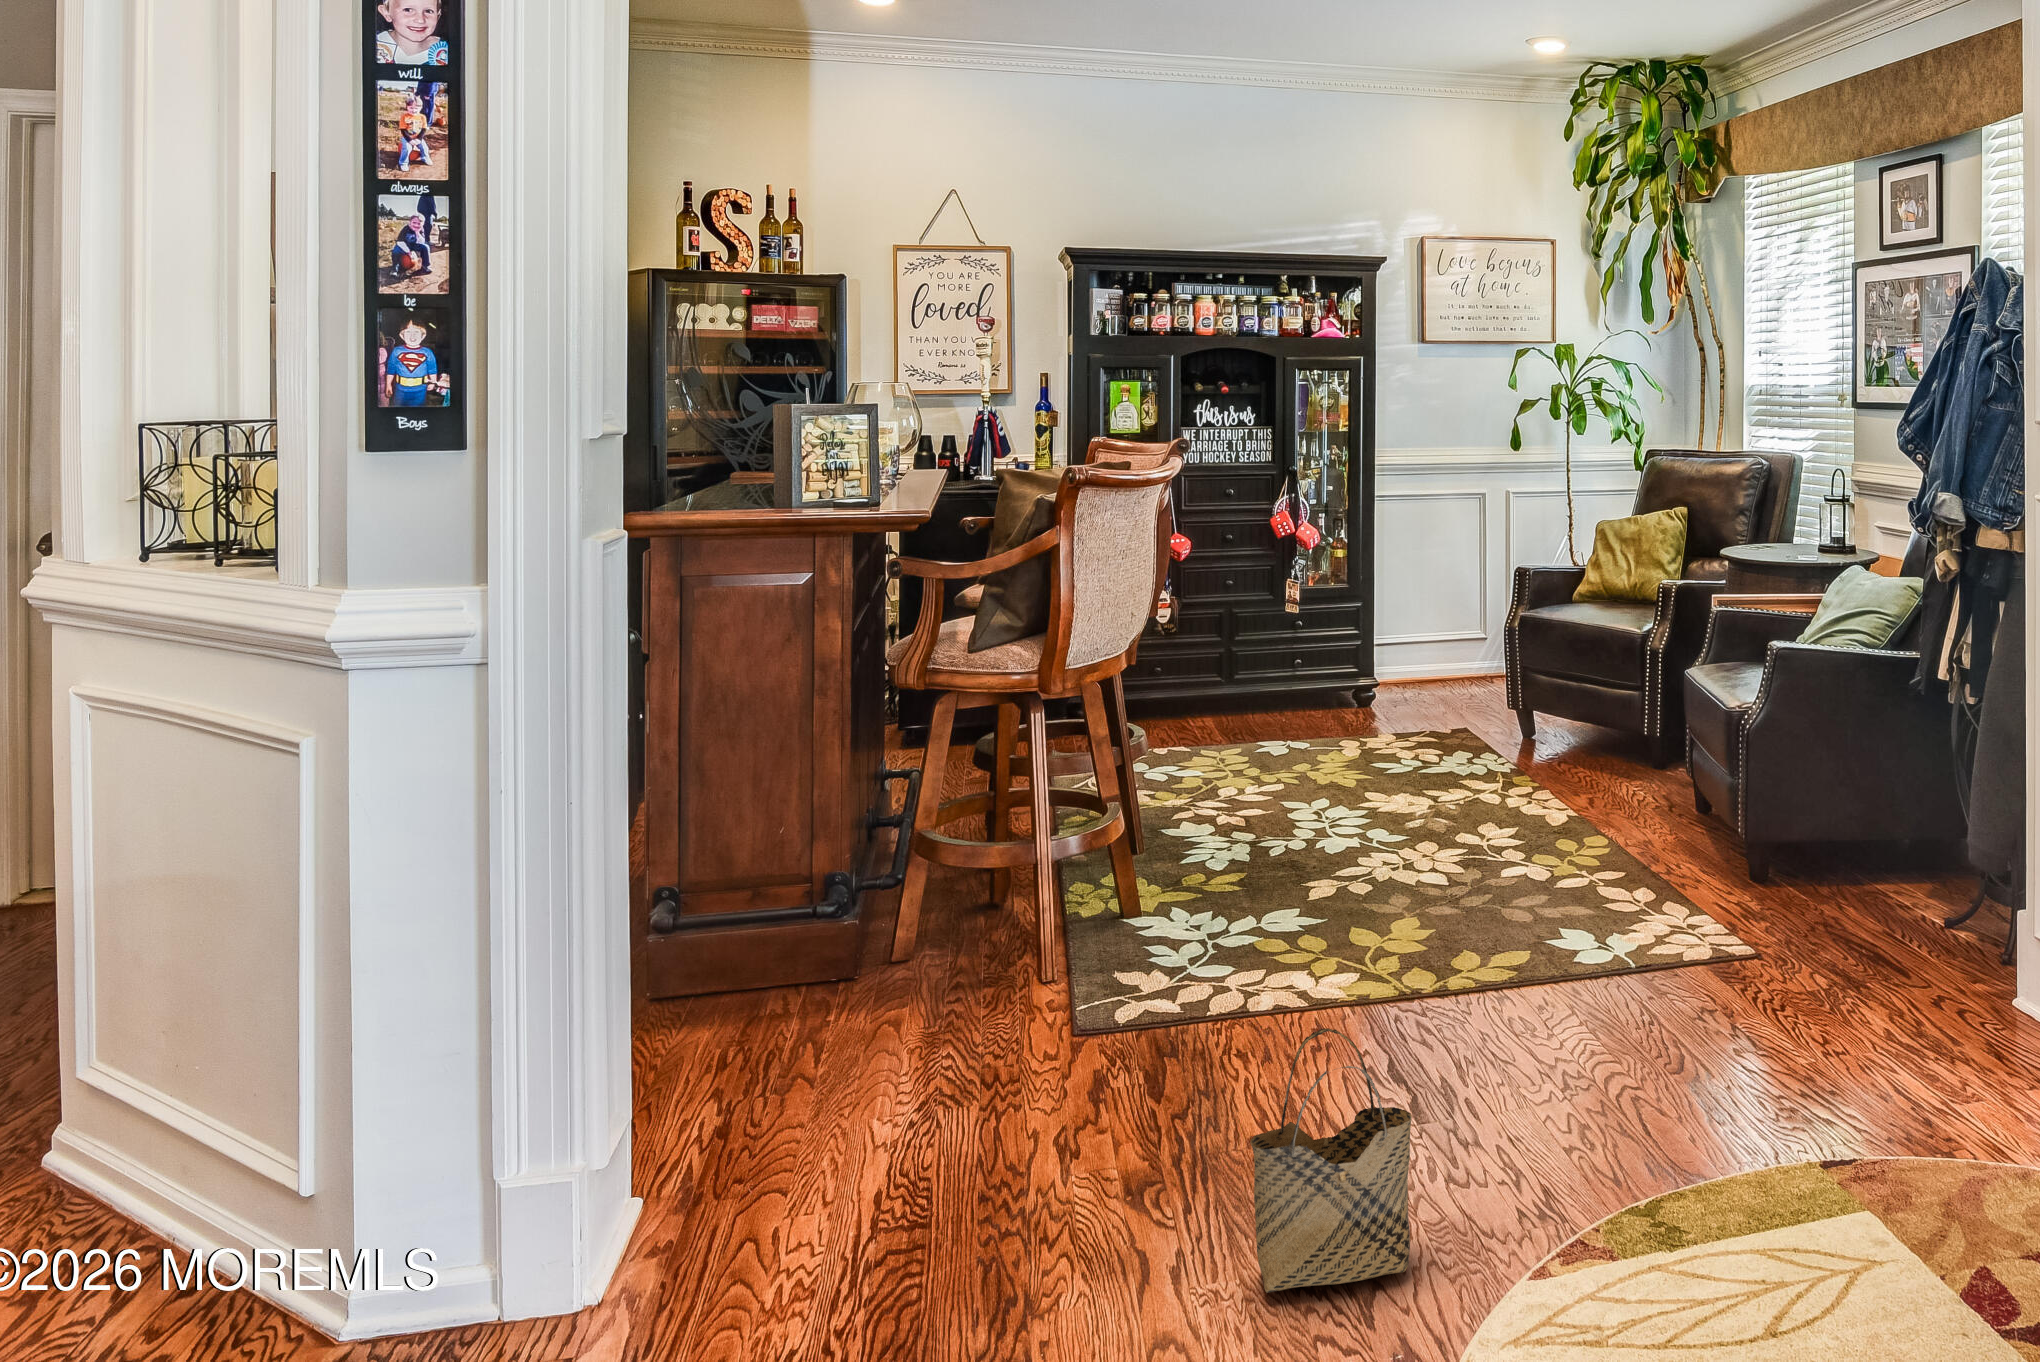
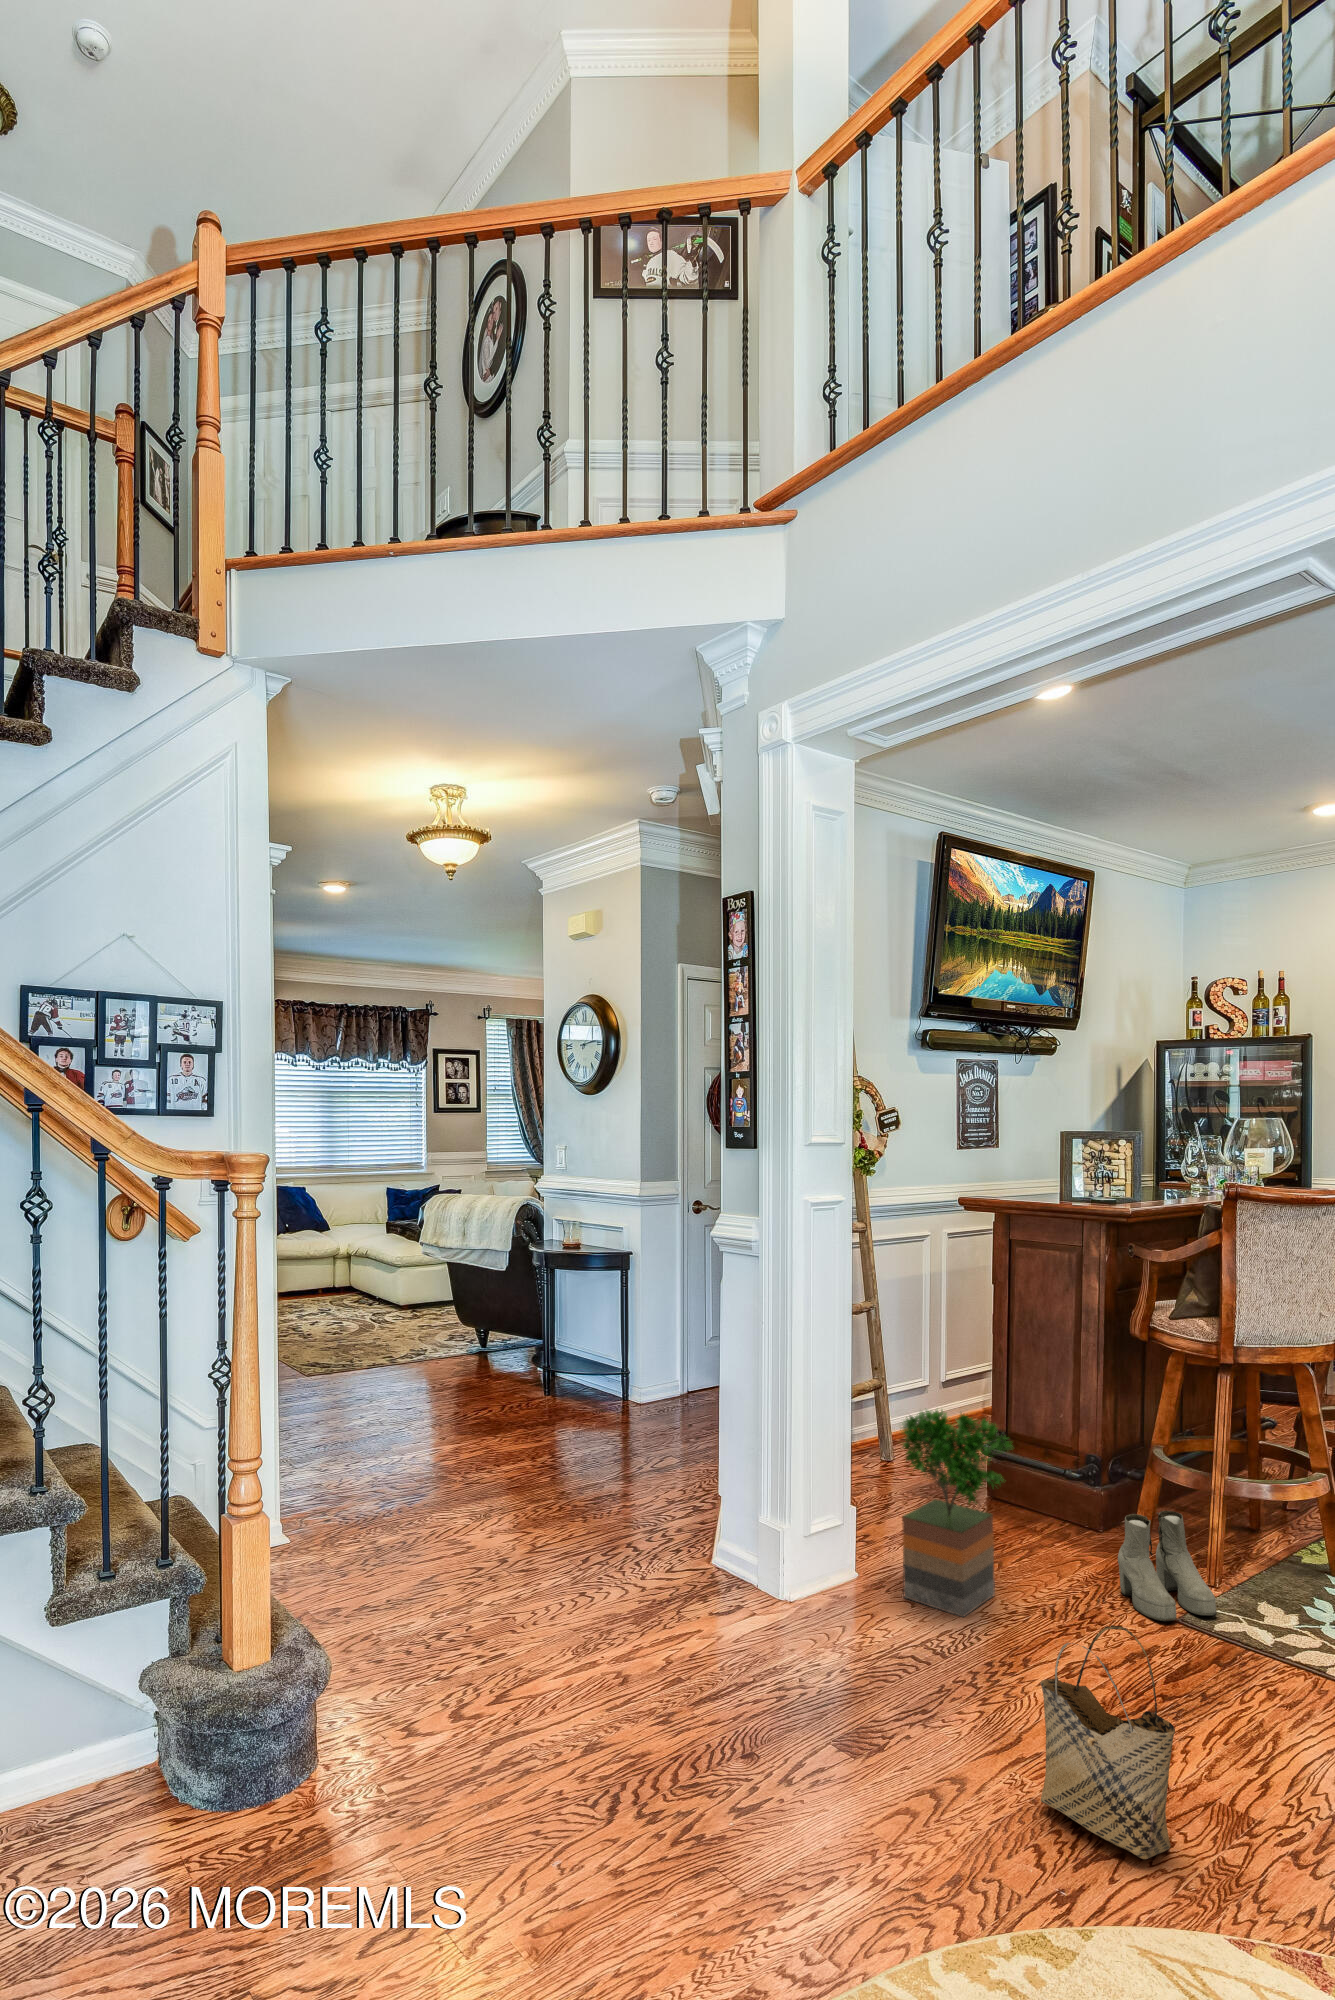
potted tree: none [701,858,913,1189] -> present [902,1410,1011,1617]
boots: none [971,901,1101,1043] -> present [1118,1511,1216,1621]

